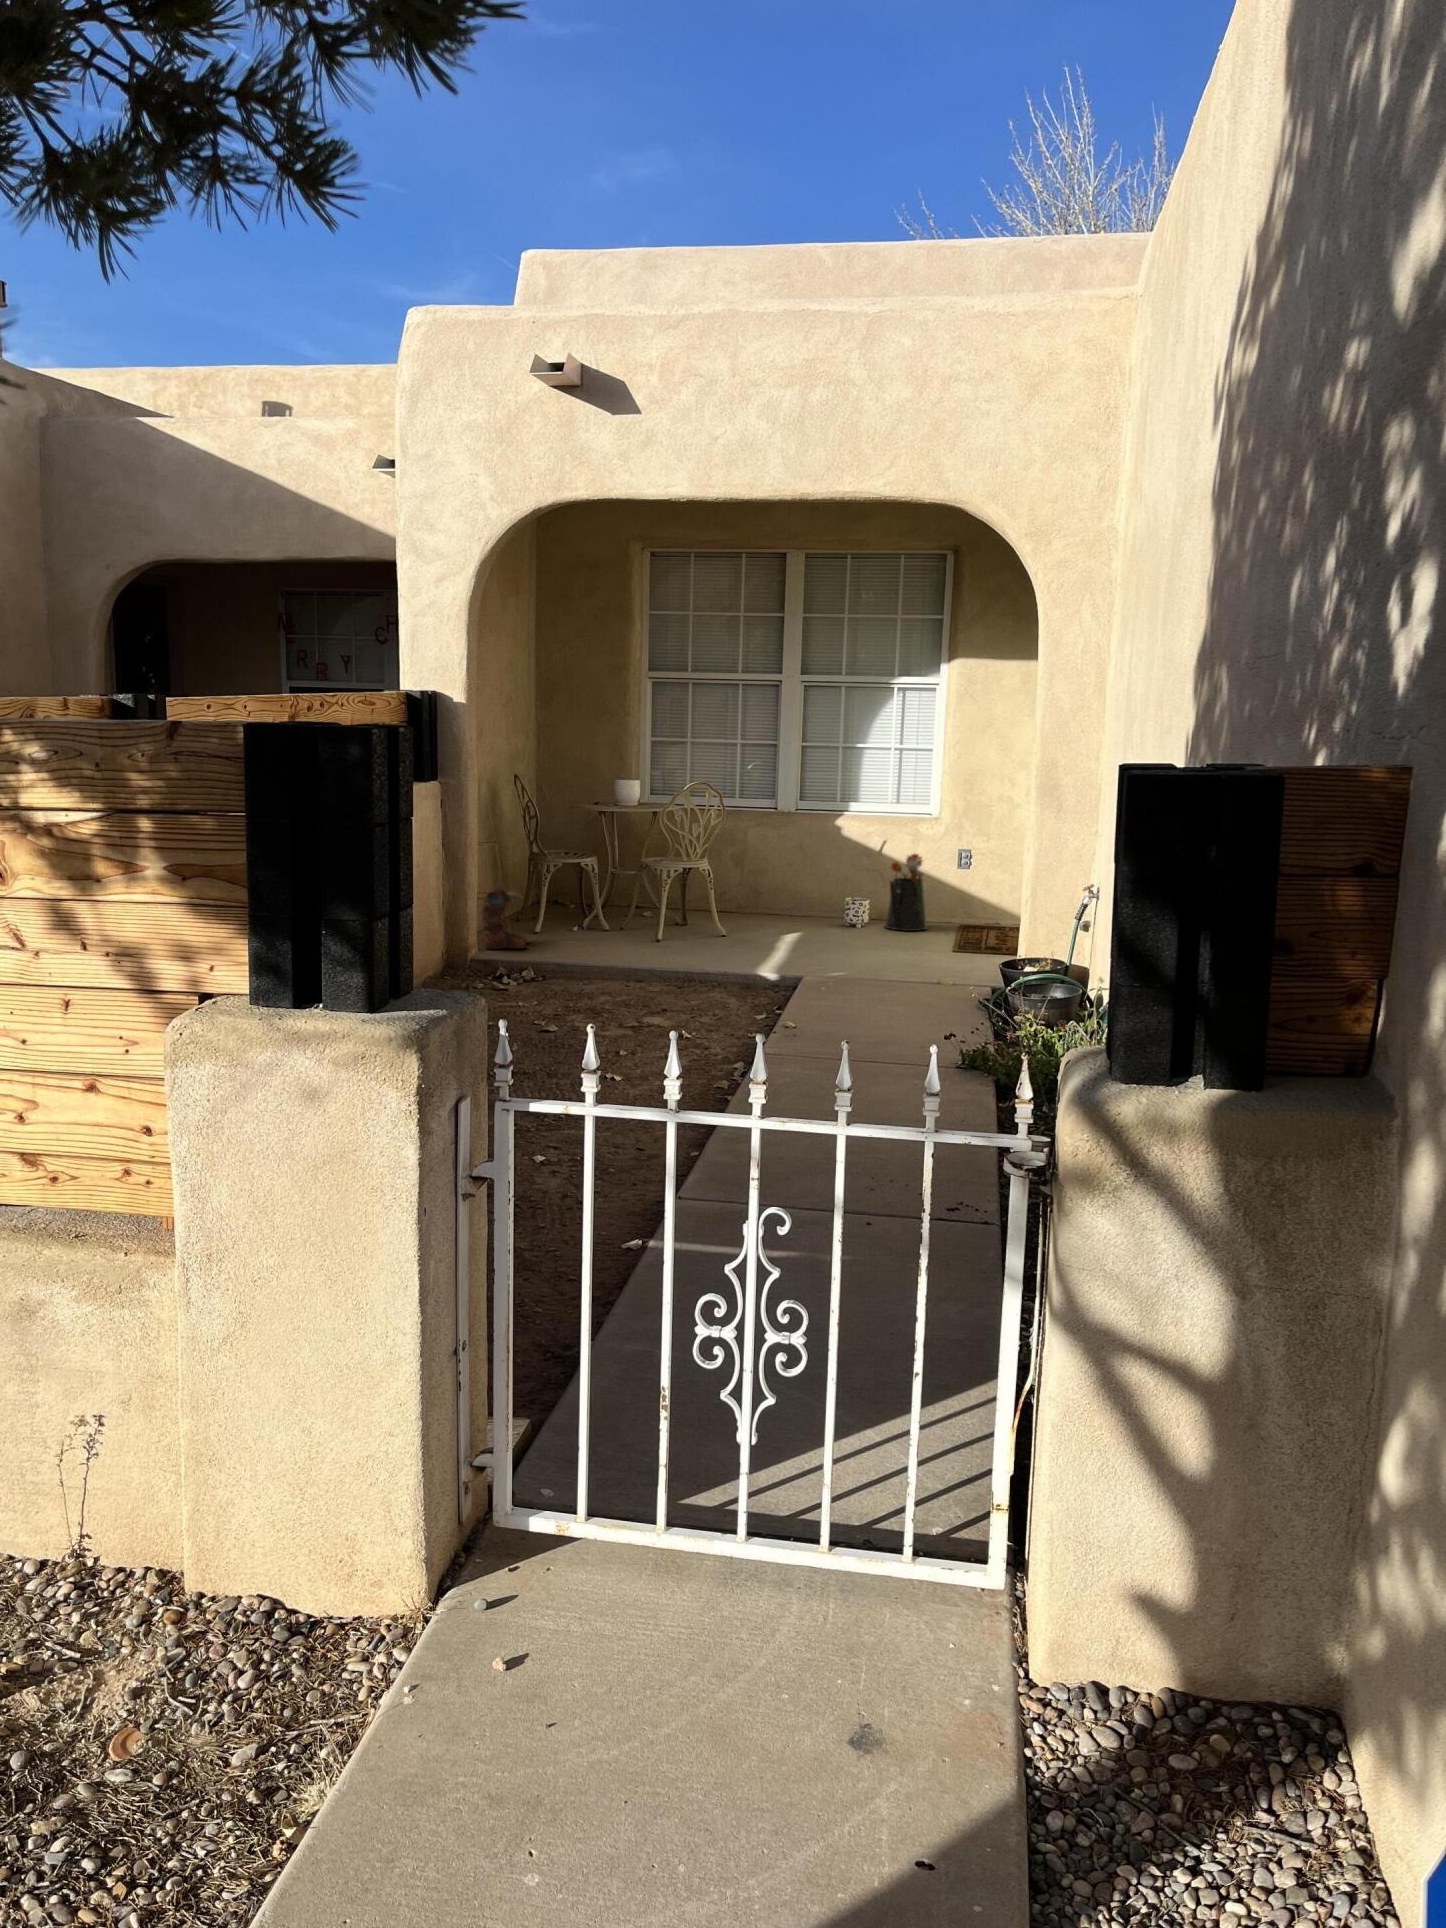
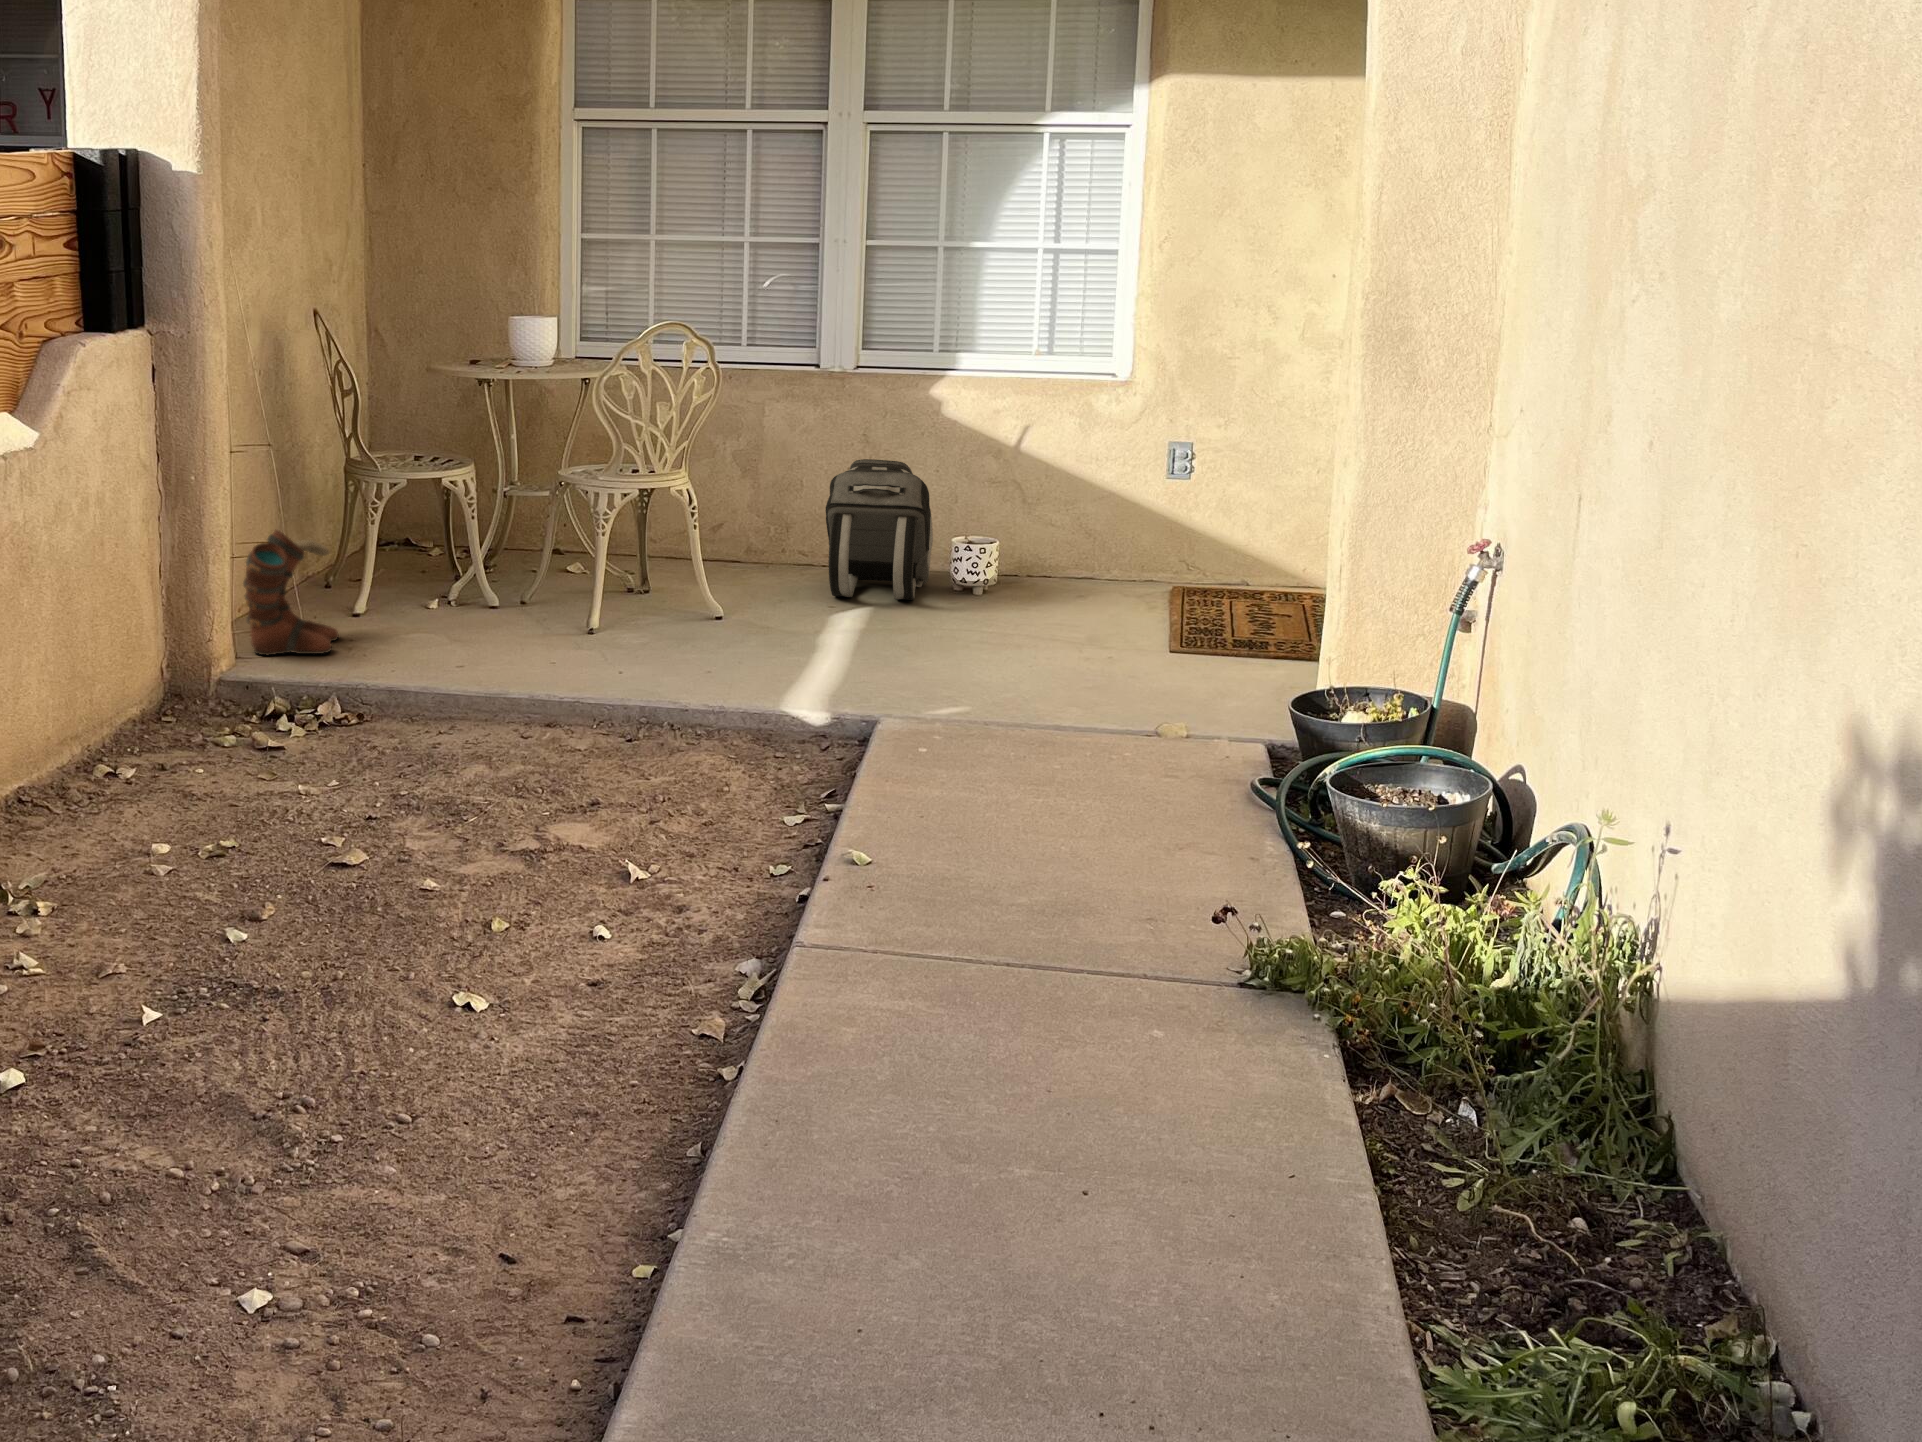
watering can: present [885,854,927,931] -> none [1026,451,1111,602]
backpack: none [780,856,836,929] -> present [825,459,933,600]

